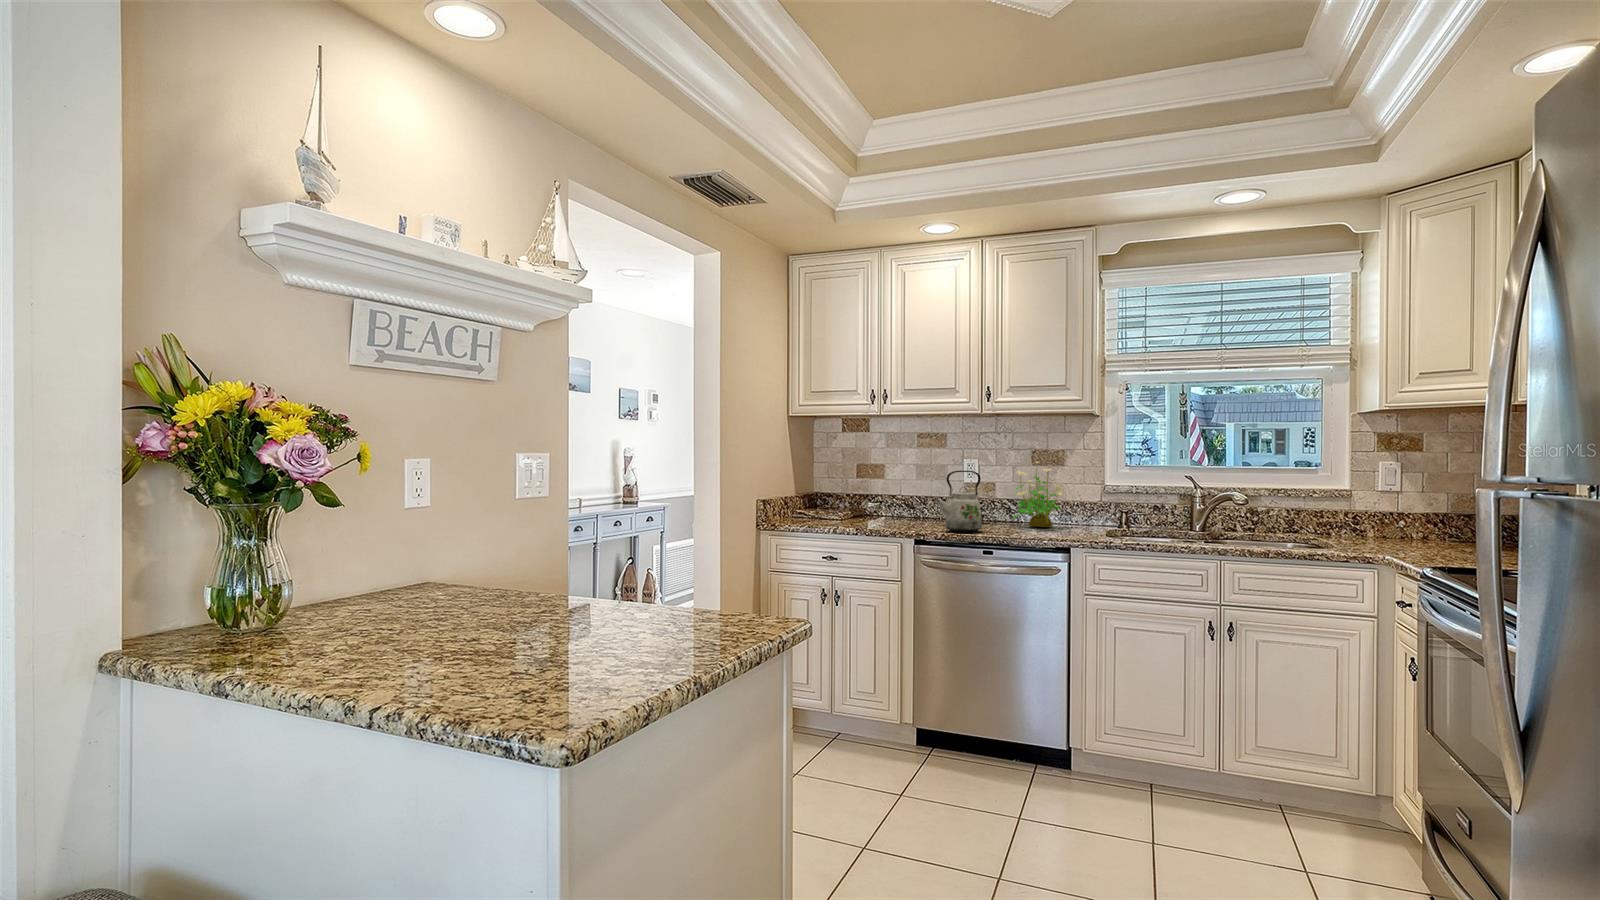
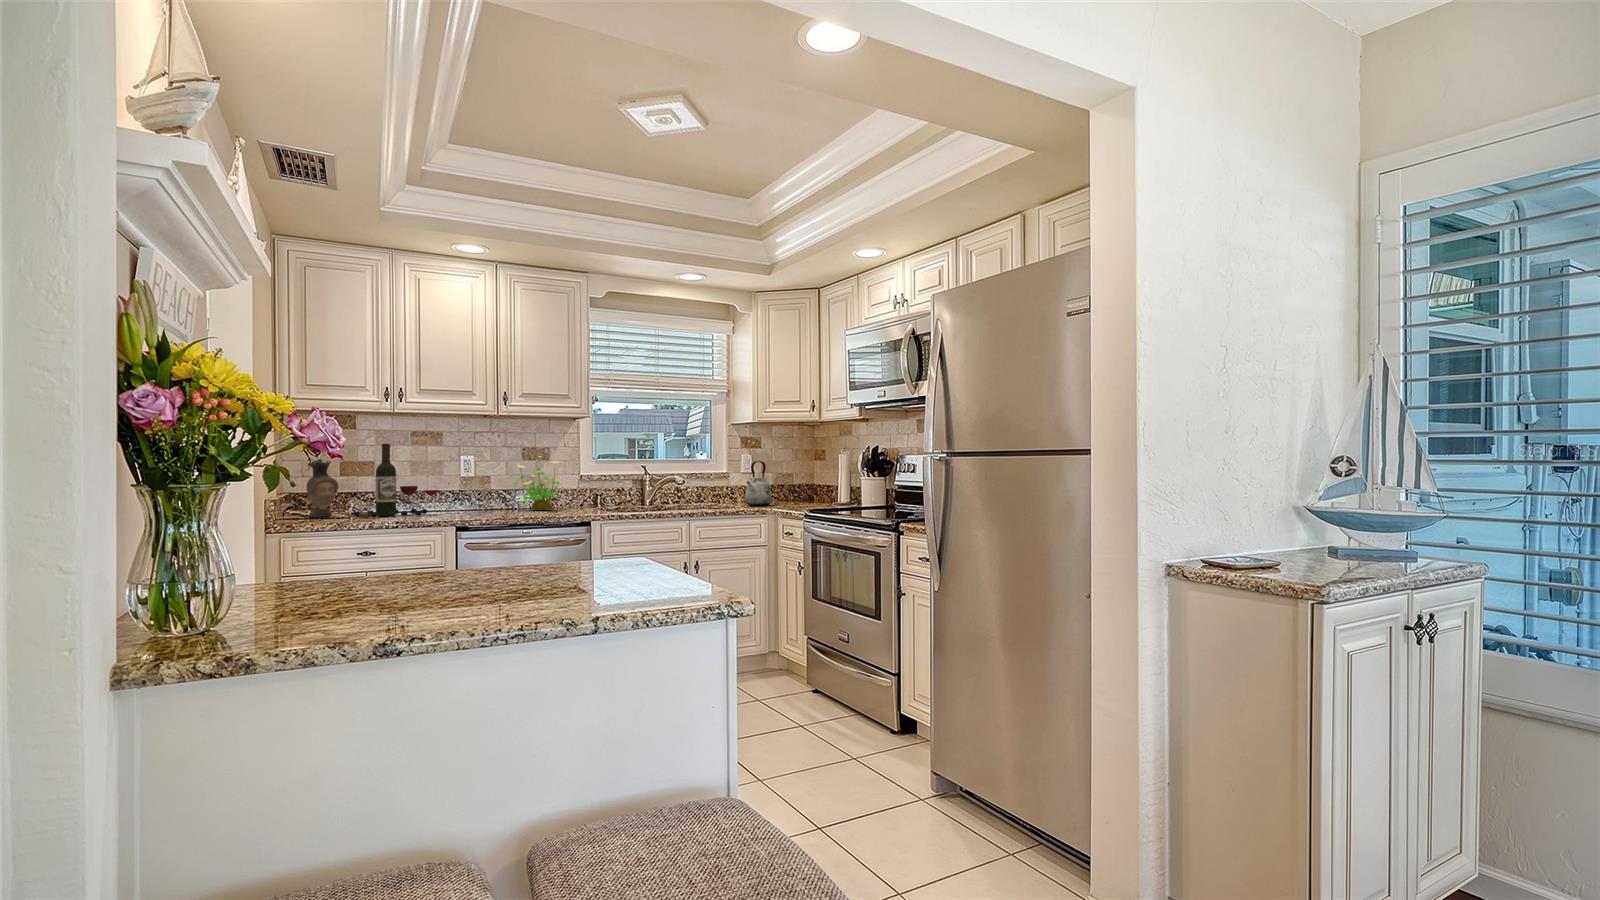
wine bottle: none [849,447,925,524] -> present [354,444,439,518]
ceramic pitcher: none [823,456,848,517] -> present [307,459,338,517]
kettle: present [933,471,982,532] -> present [745,461,772,506]

